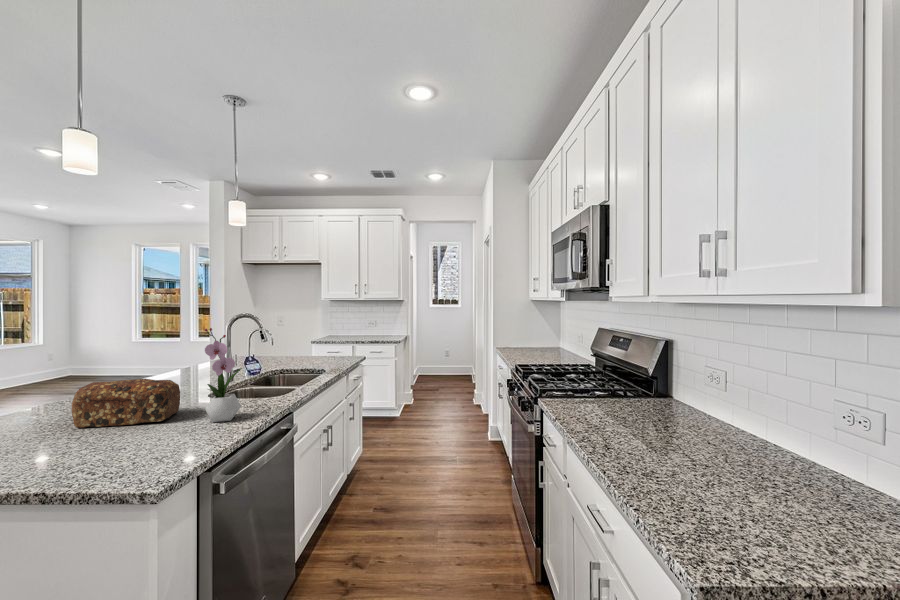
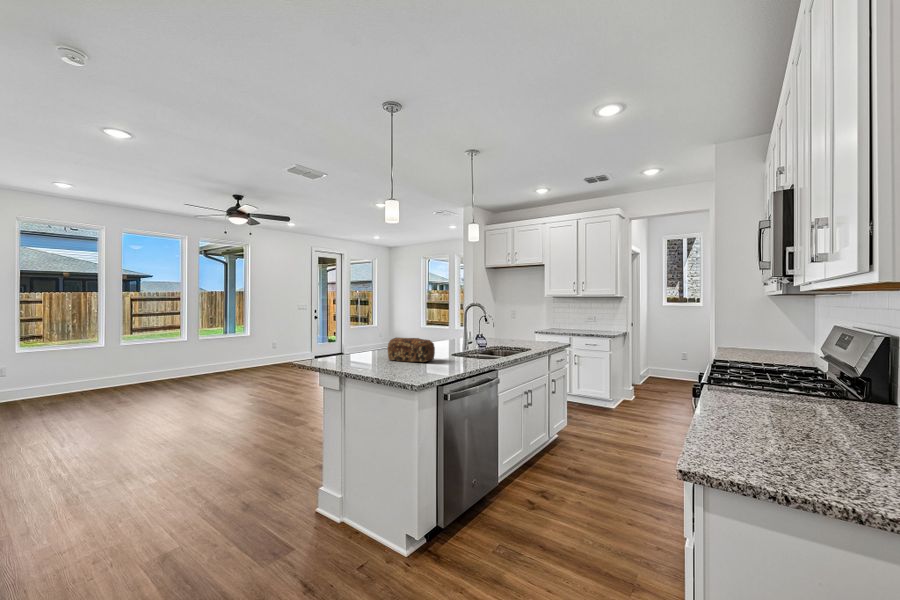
flower arrangement: present [205,328,242,422] -> none [444,309,465,366]

